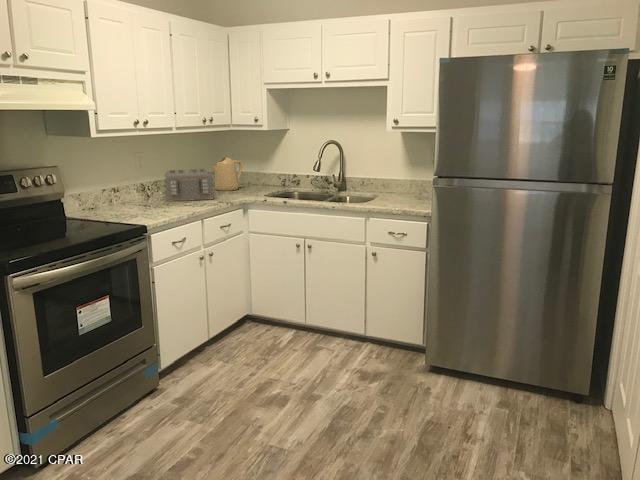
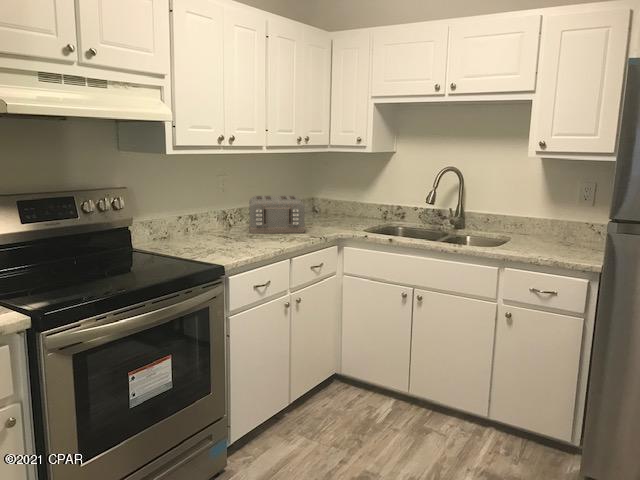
kettle: present [212,157,242,191] -> none [303,183,338,222]

